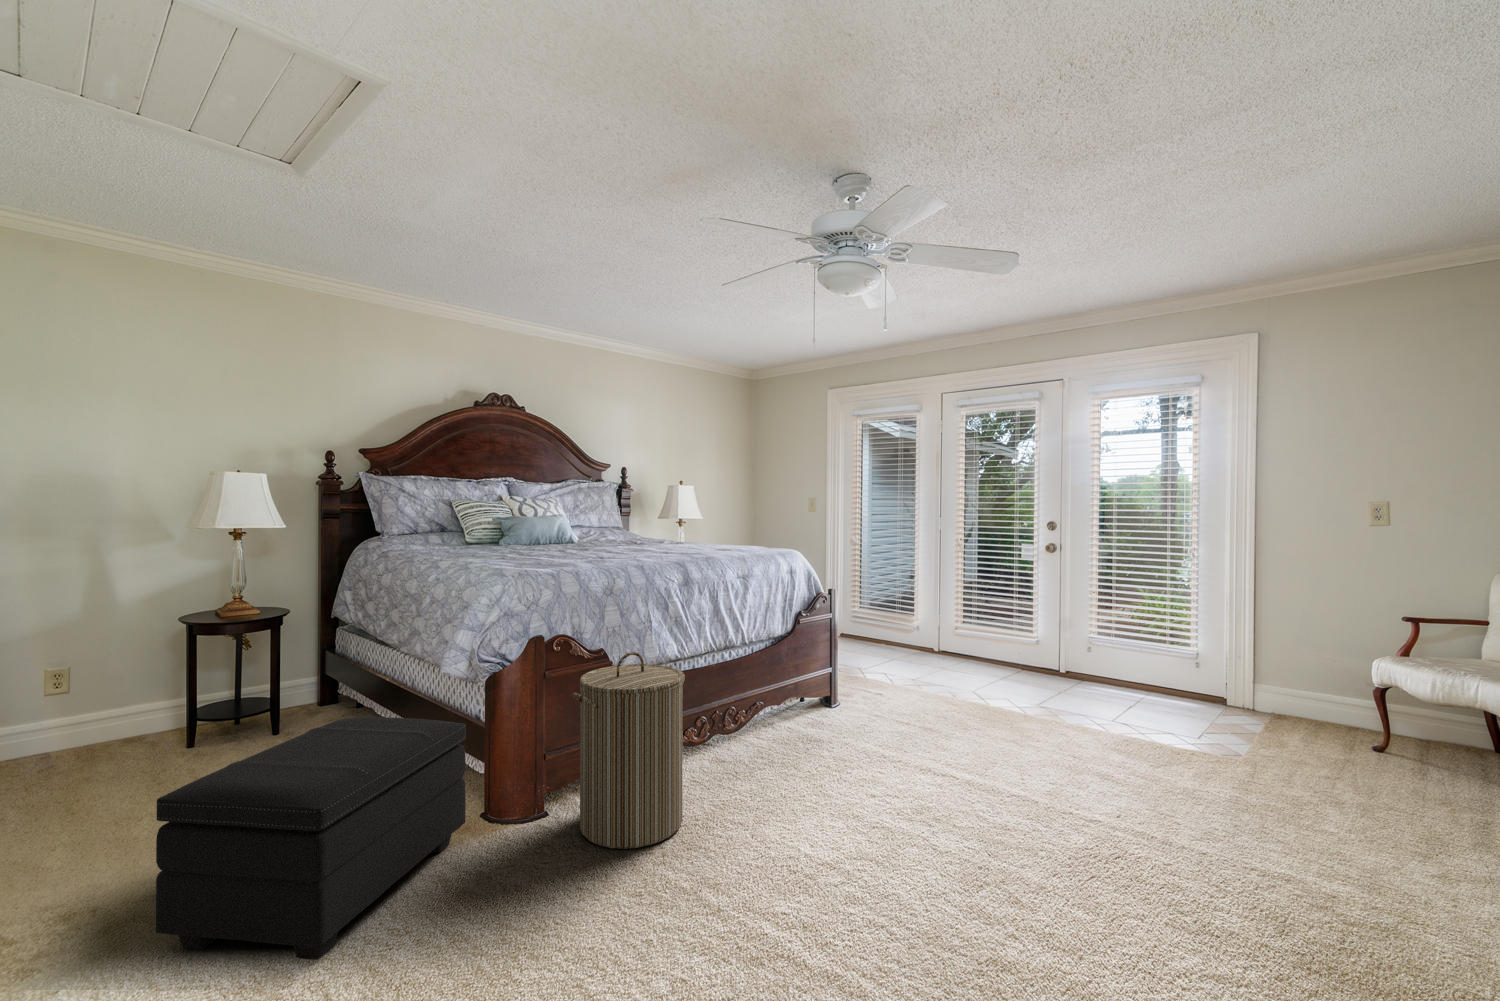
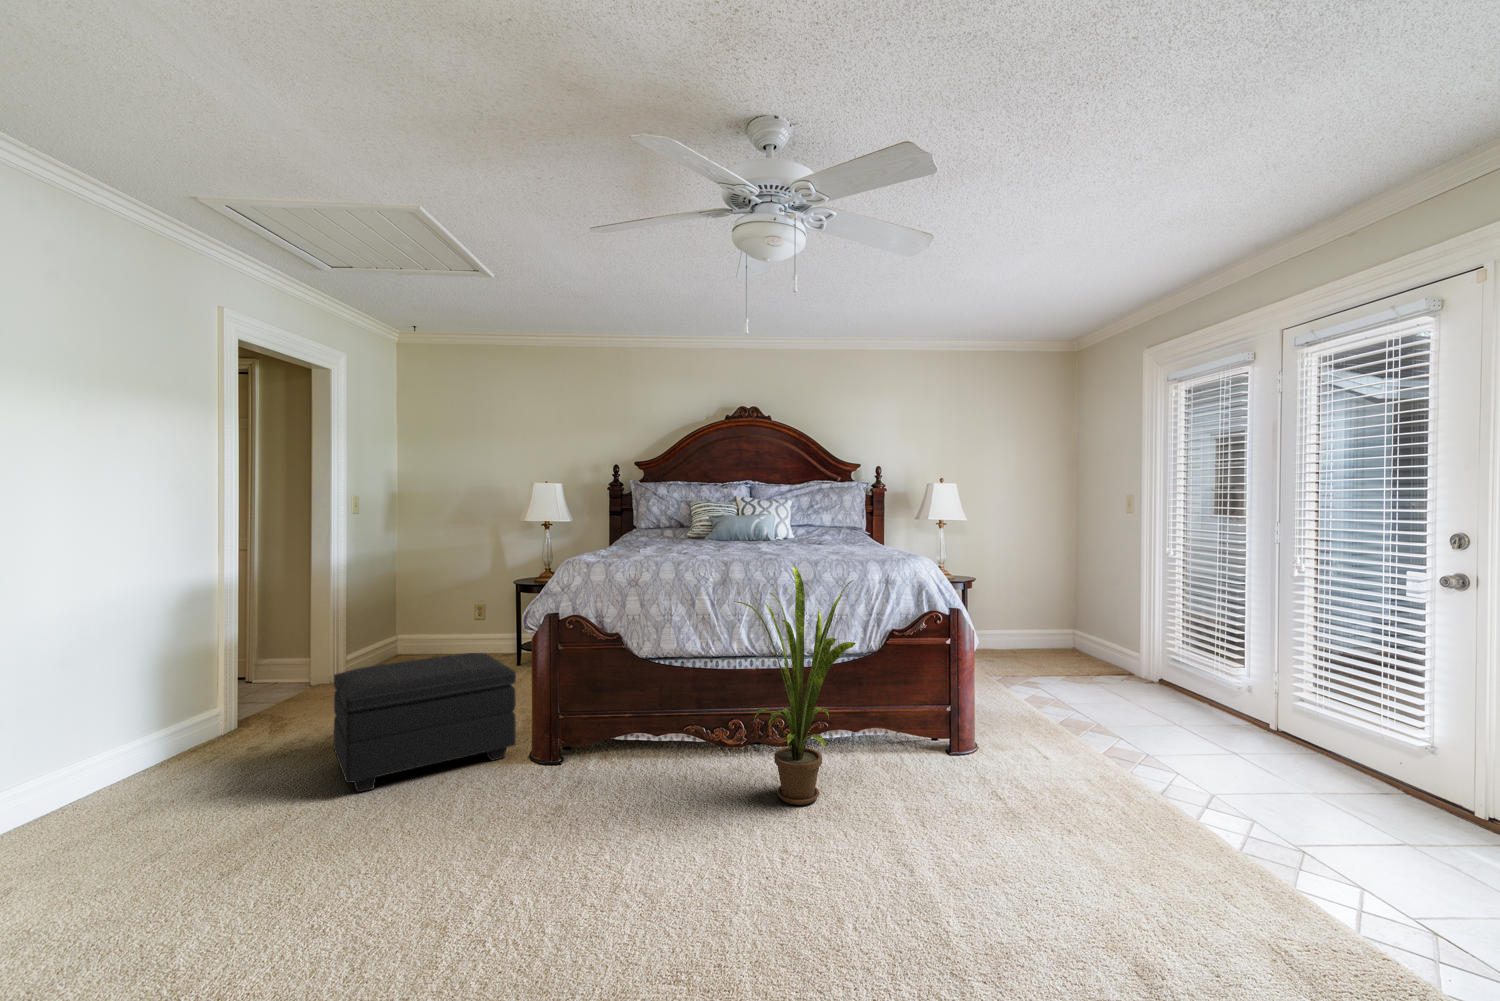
house plant: none [745,559,858,775] -> present [735,565,856,805]
laundry hamper: present [573,652,685,849] -> none [547,638,659,809]

